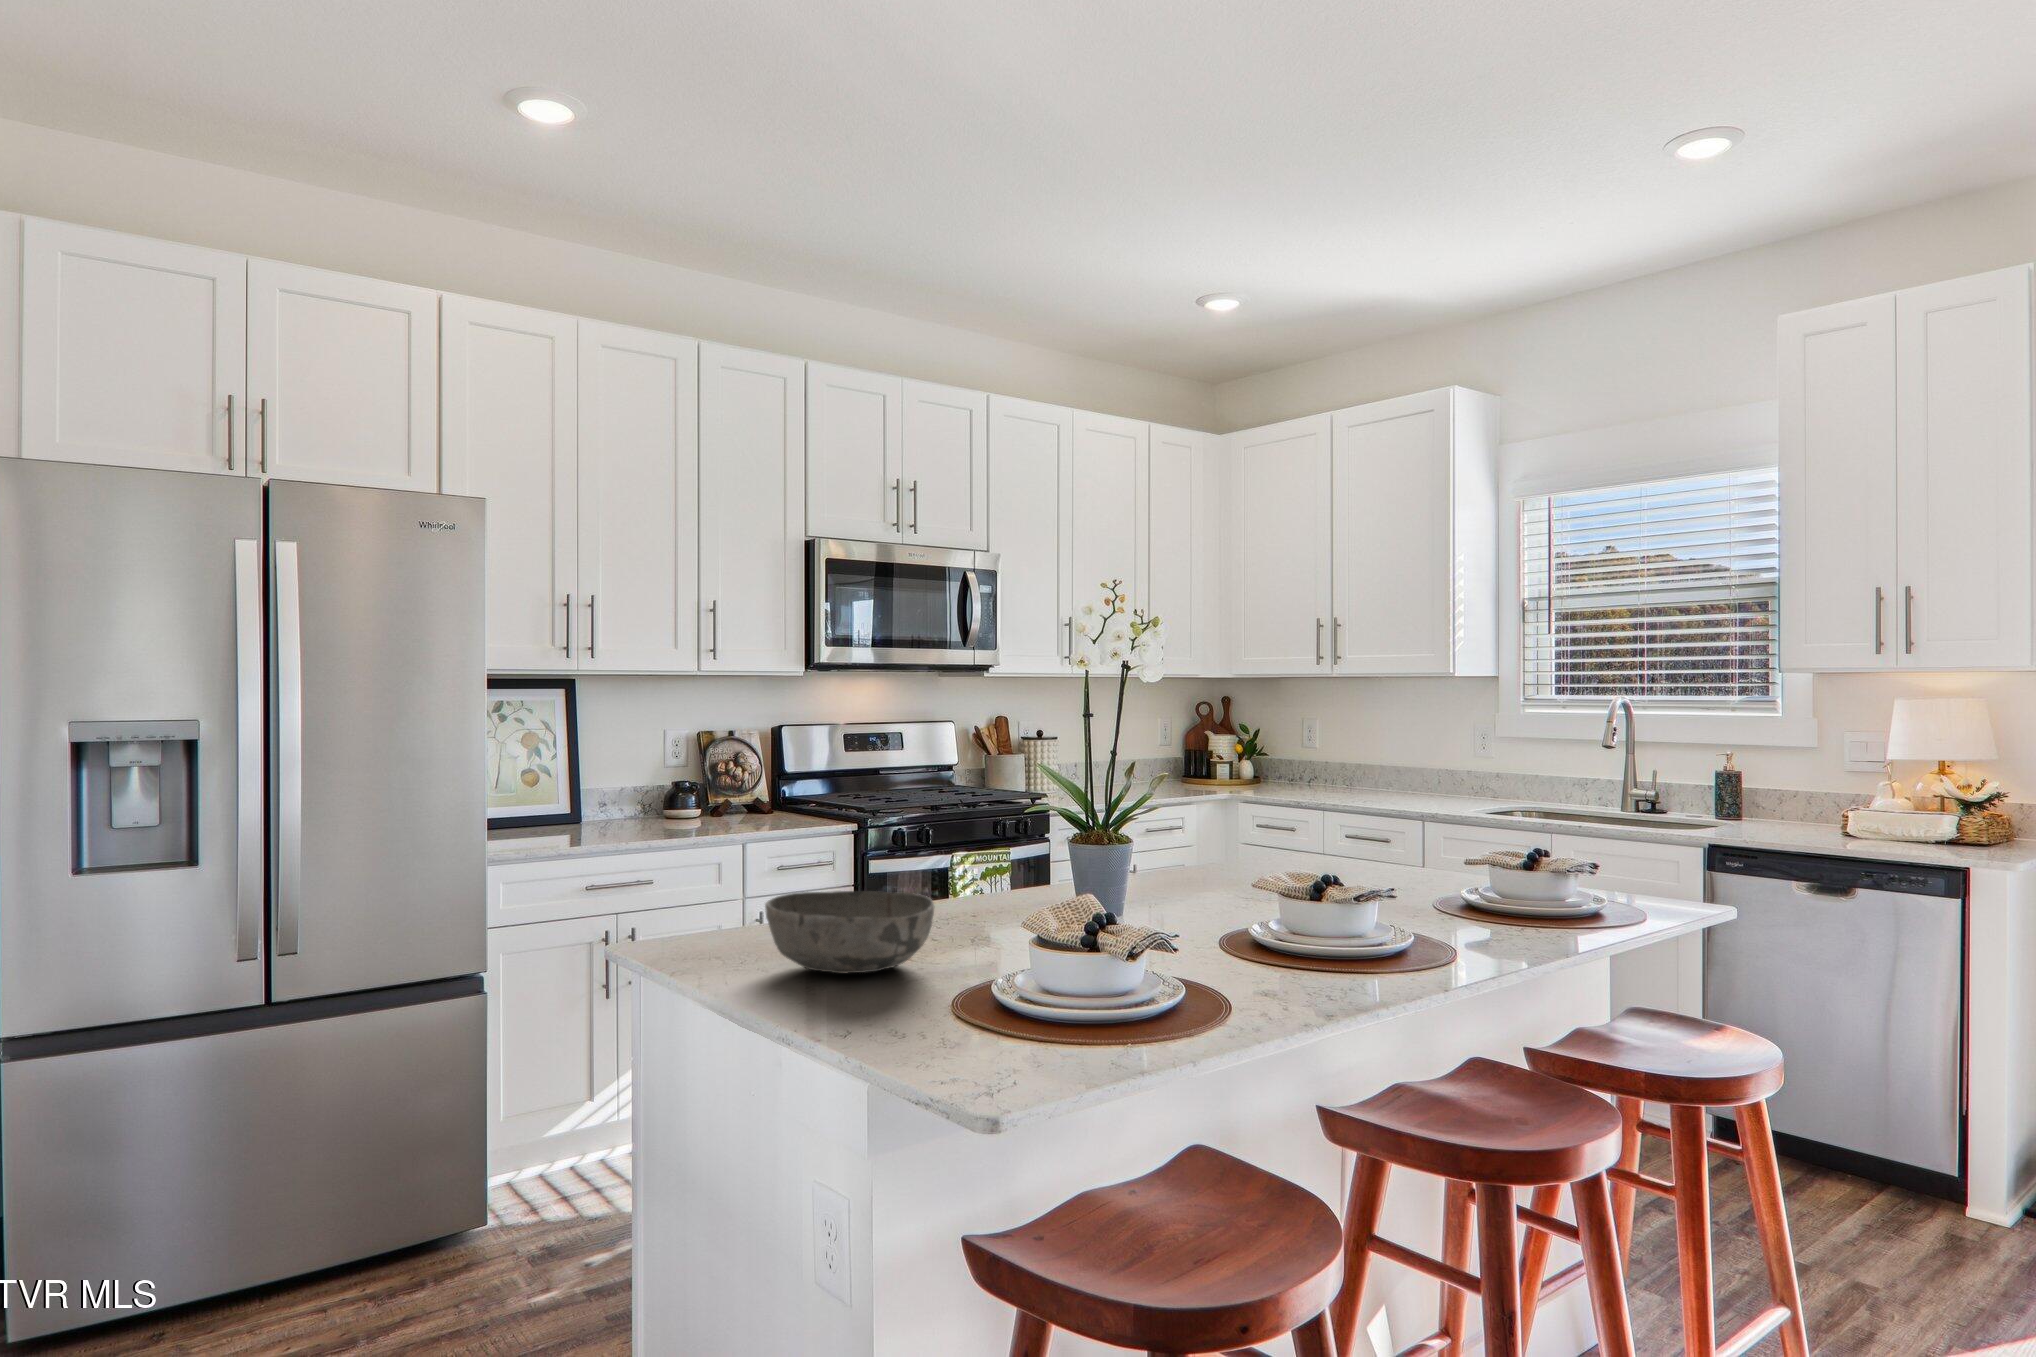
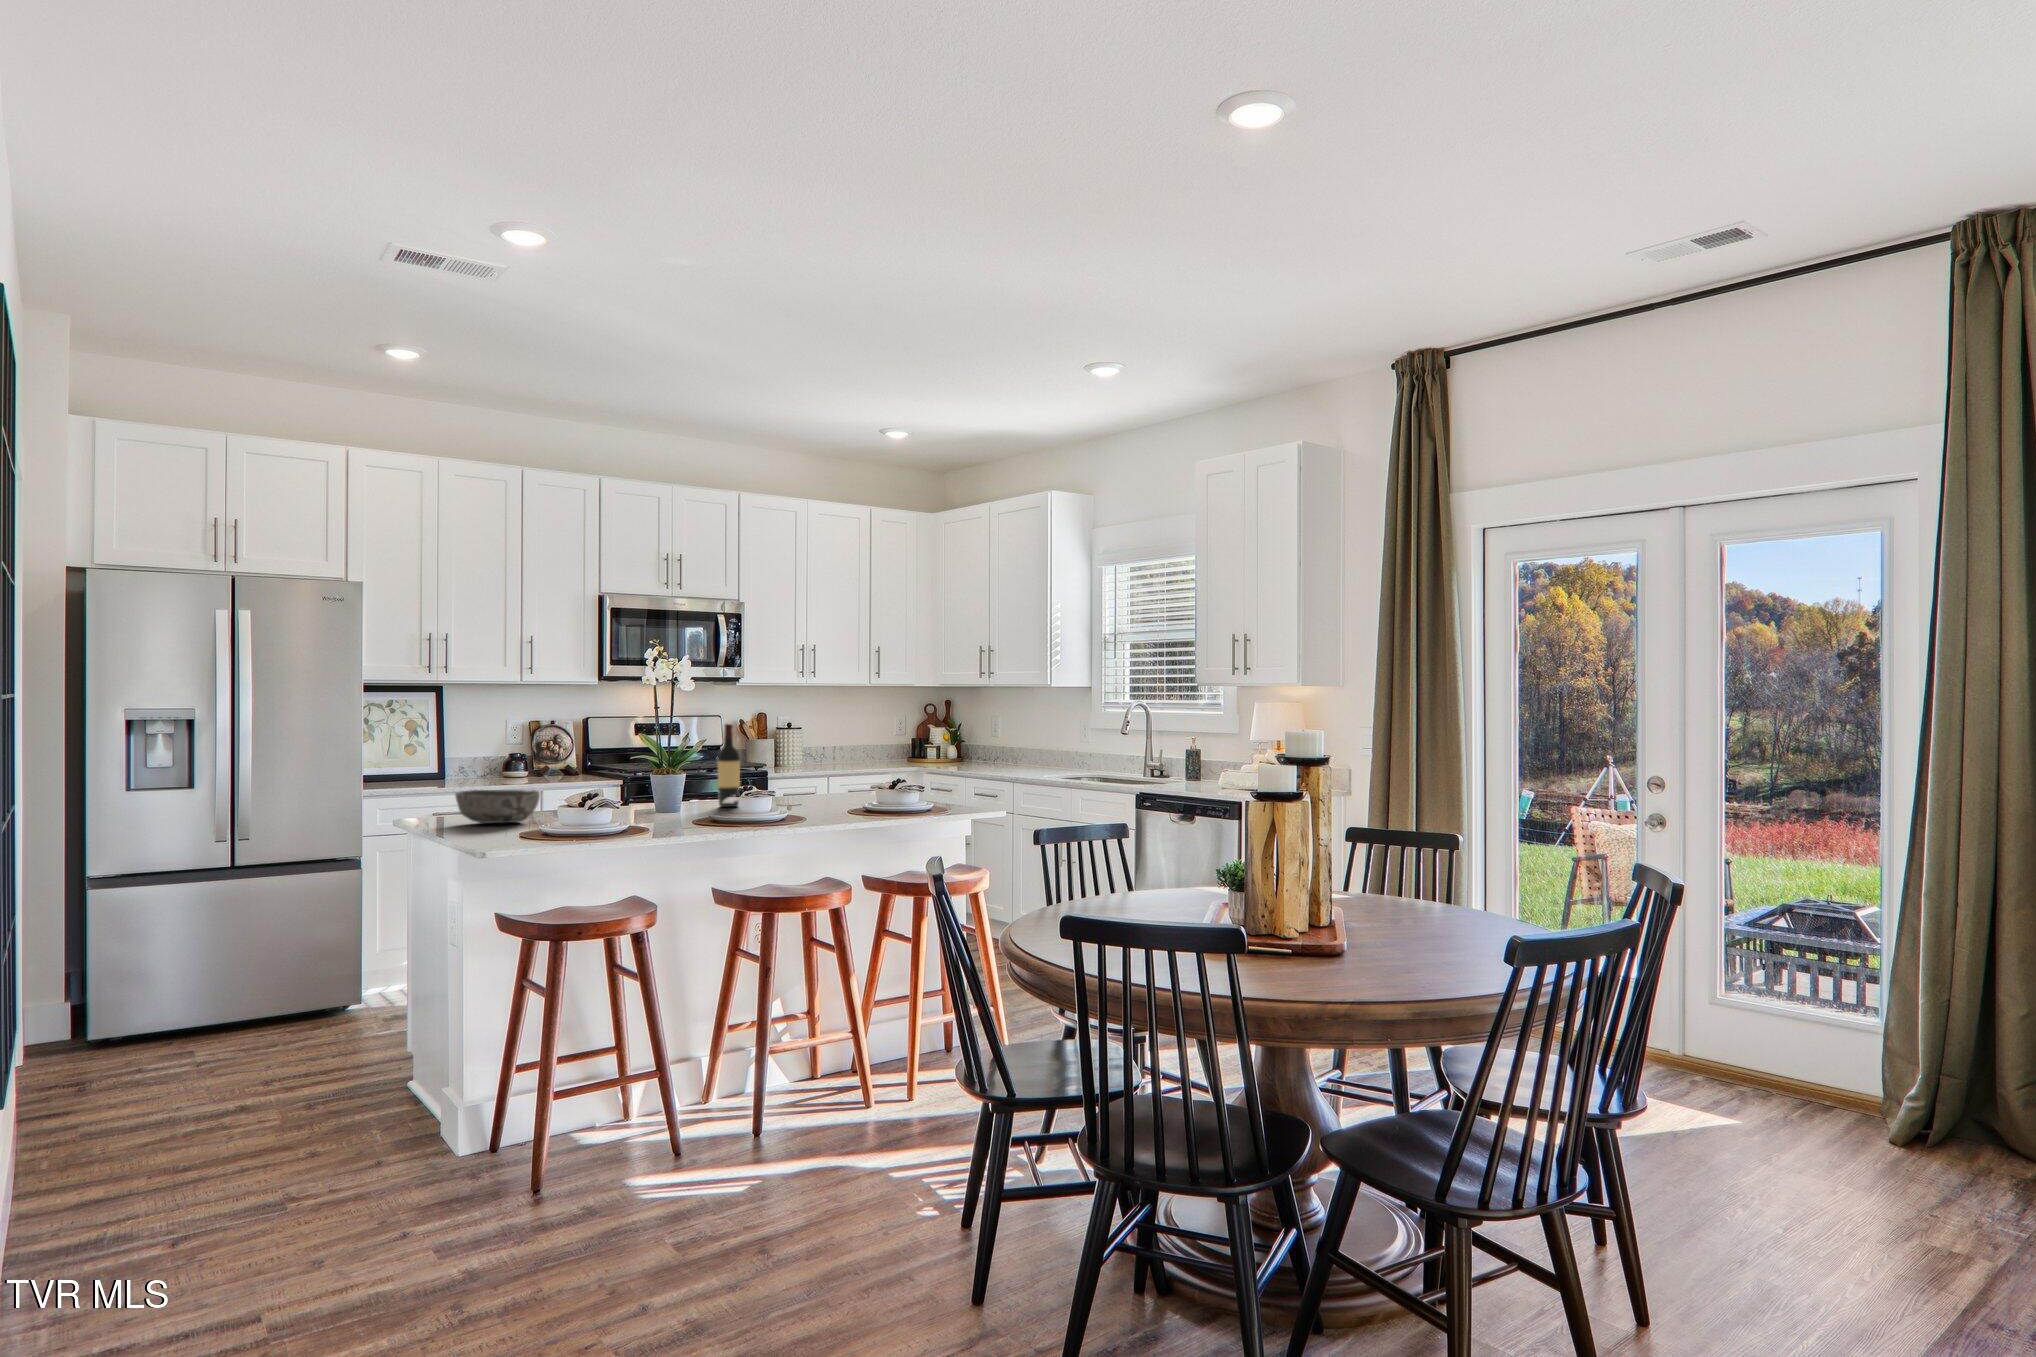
wine bottle: none [1172,744,1213,903] -> present [717,723,740,807]

